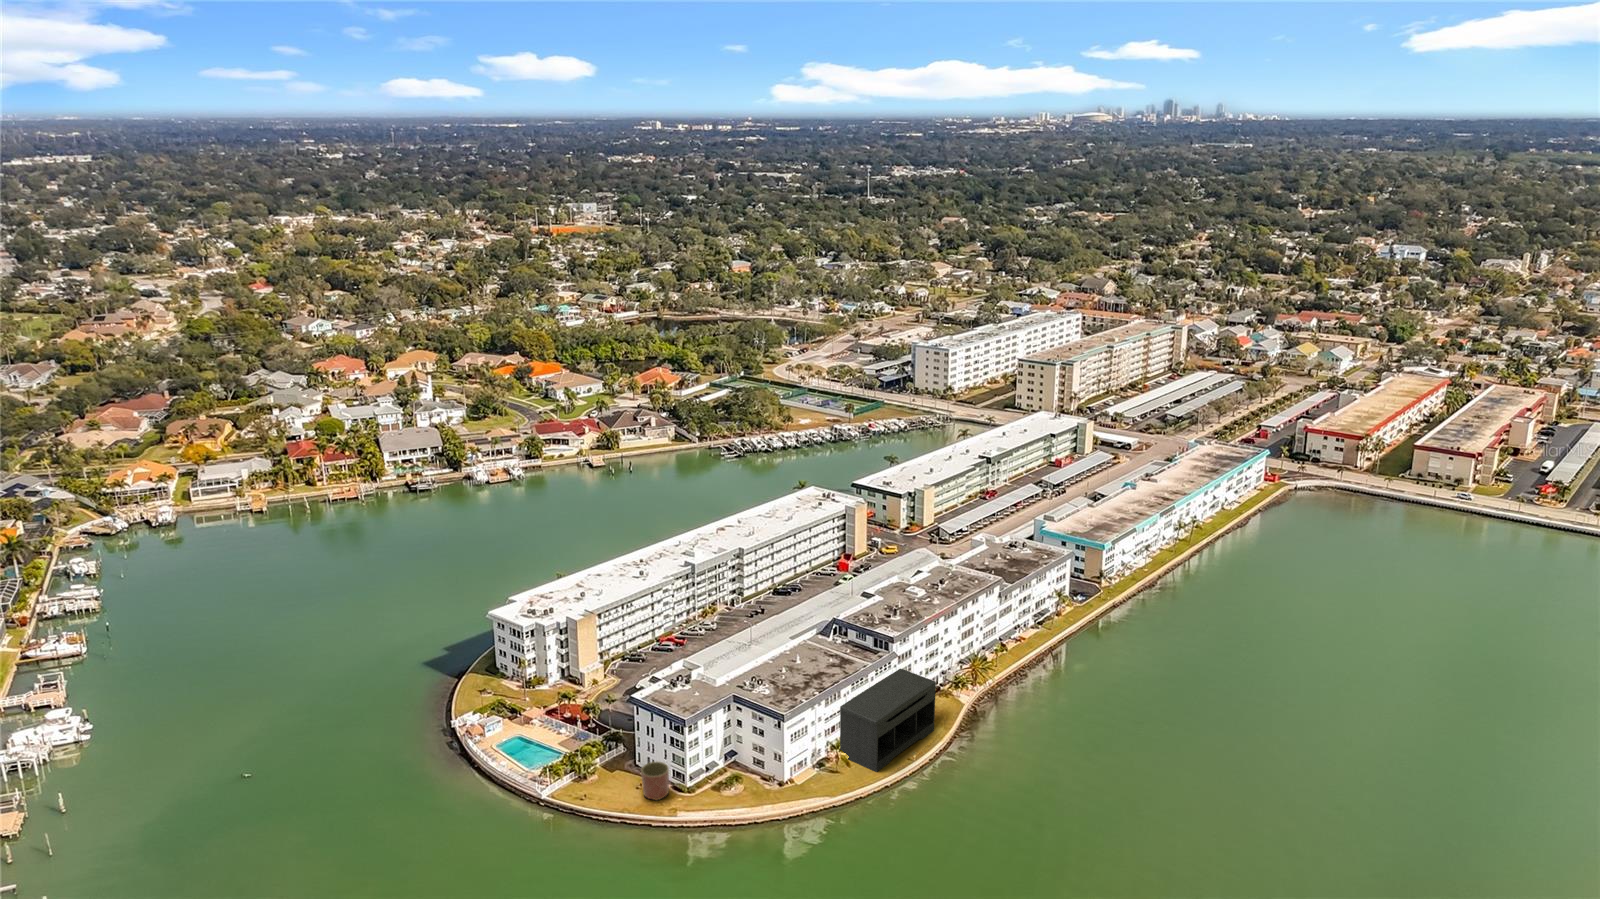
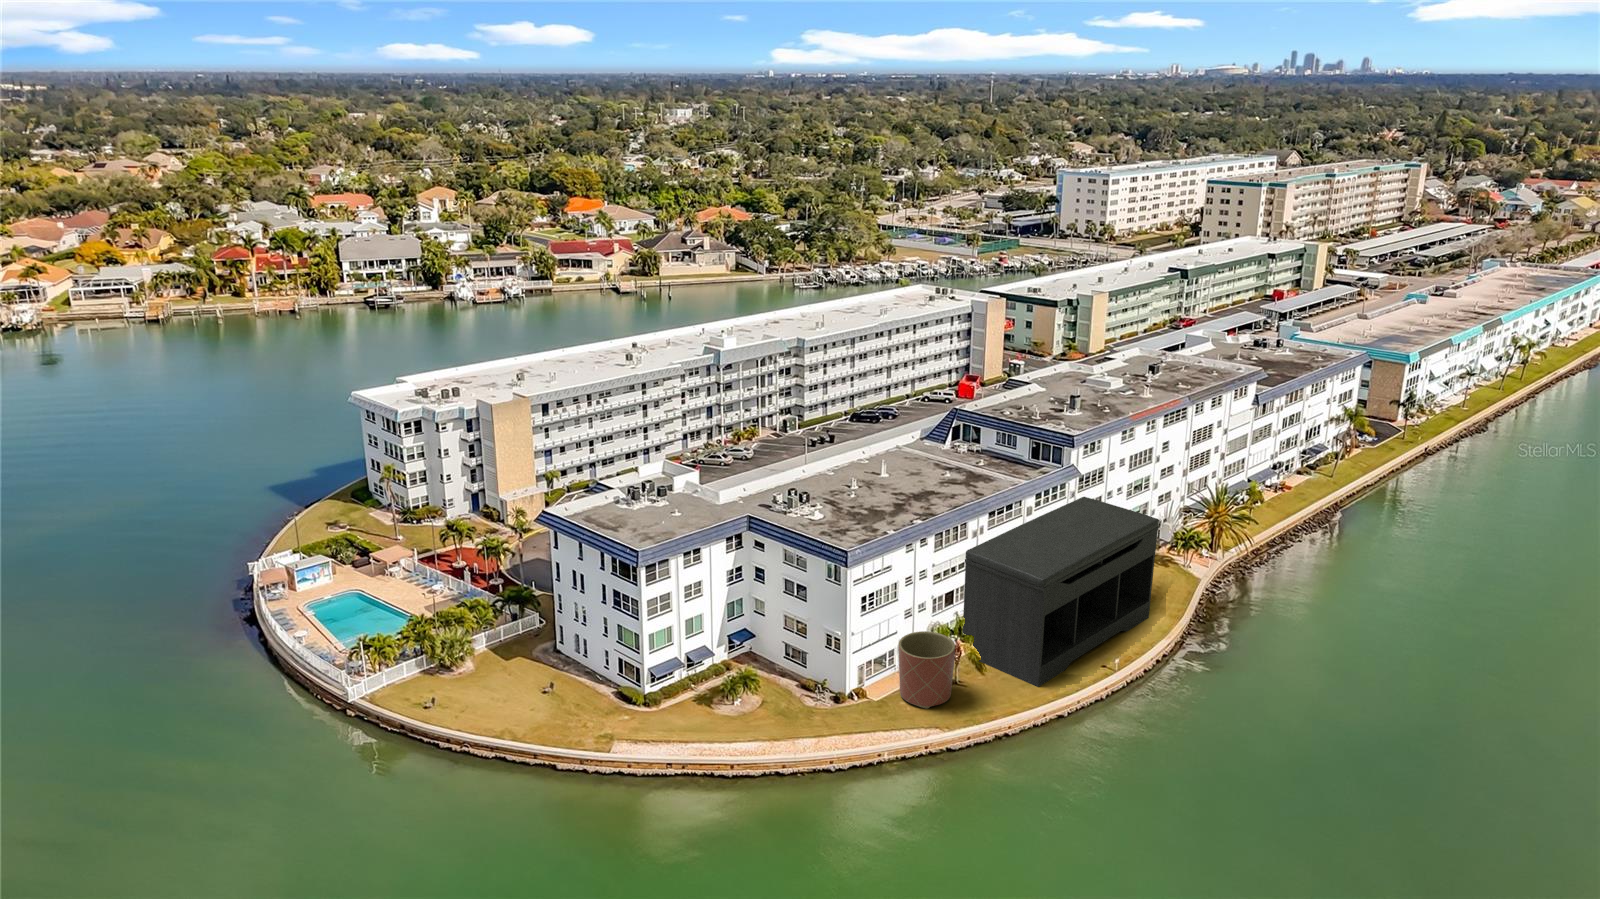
planter: present [641,762,669,800] -> present [899,631,955,709]

